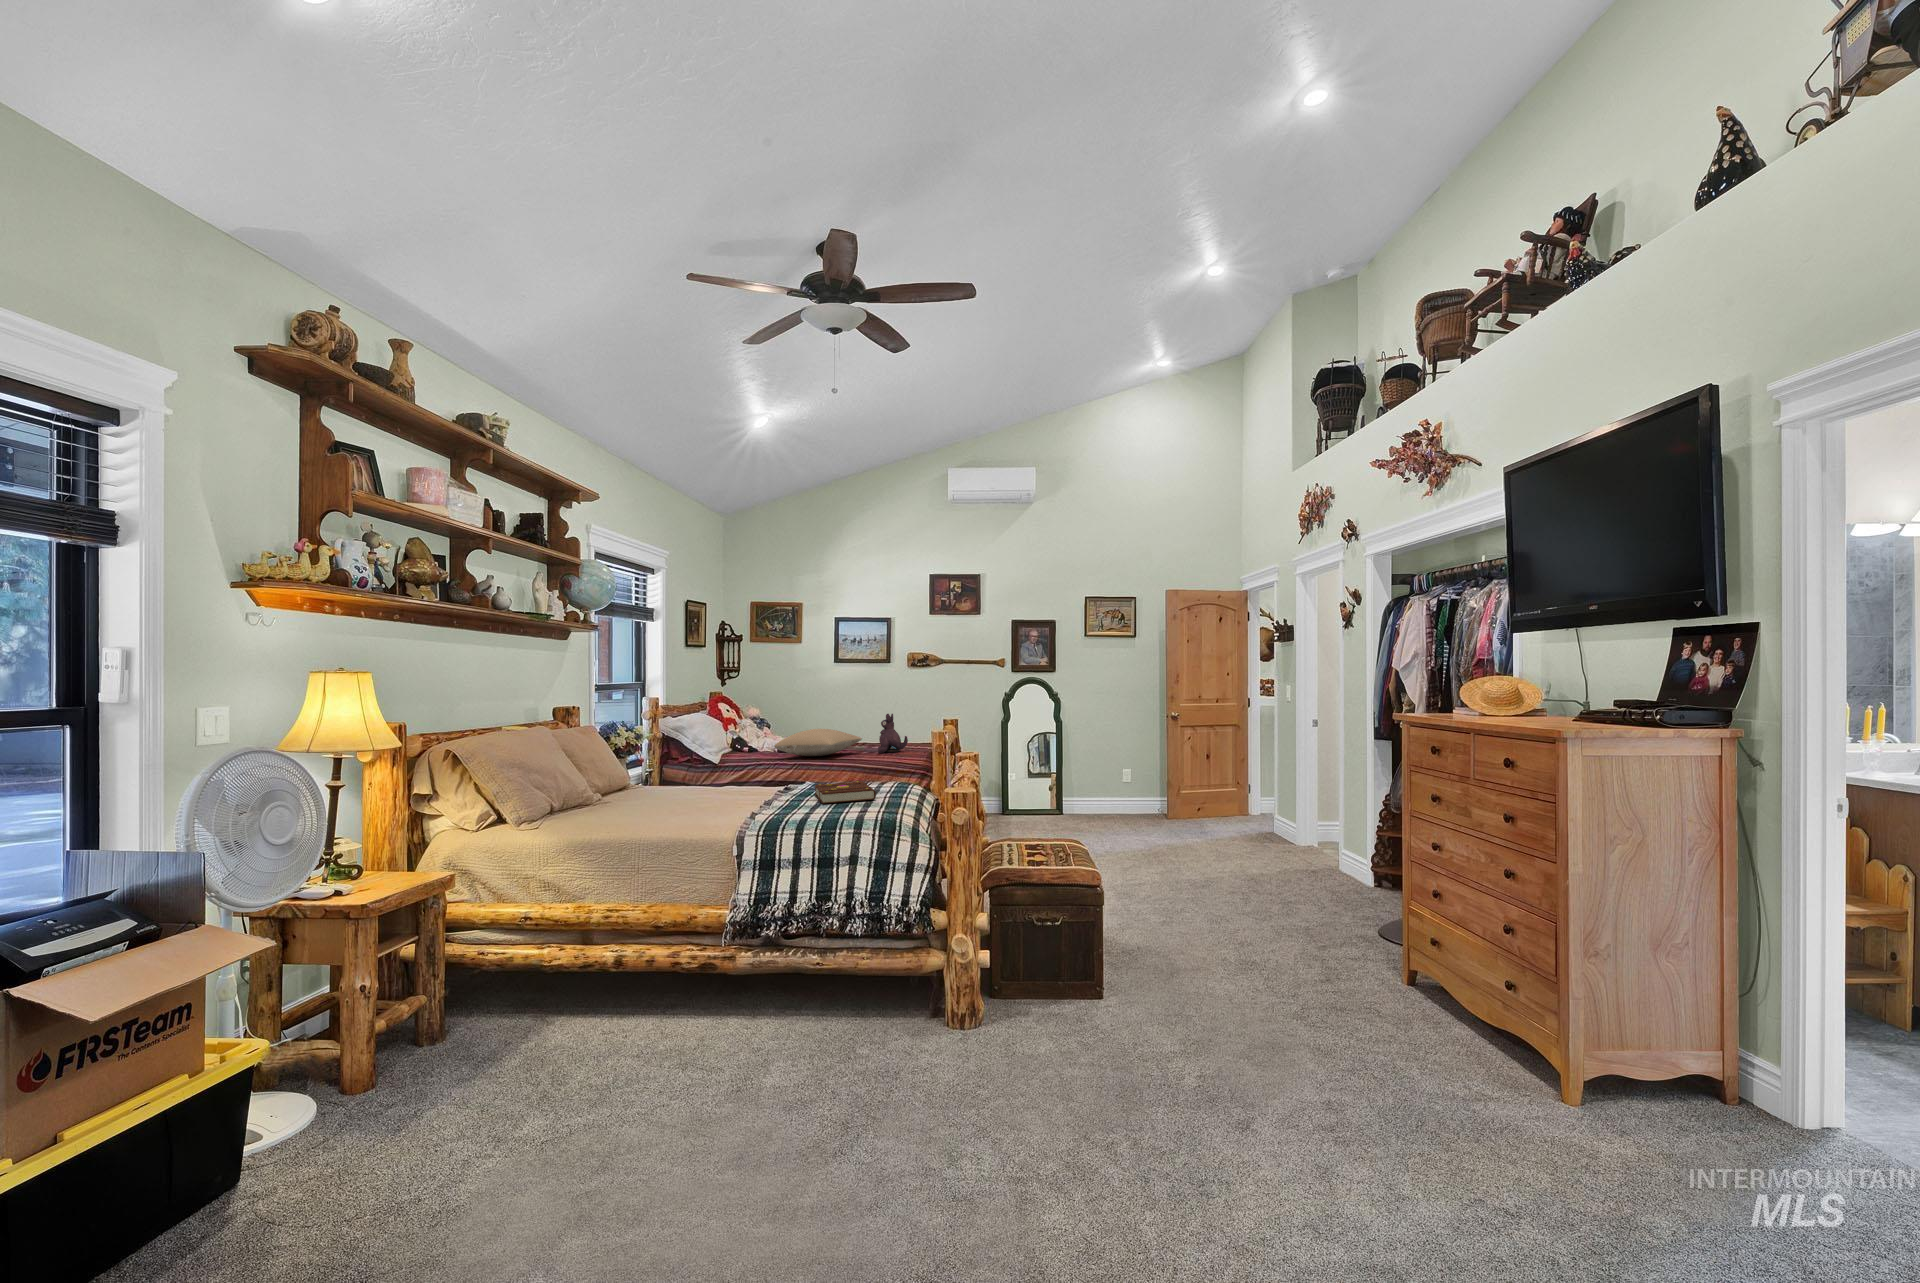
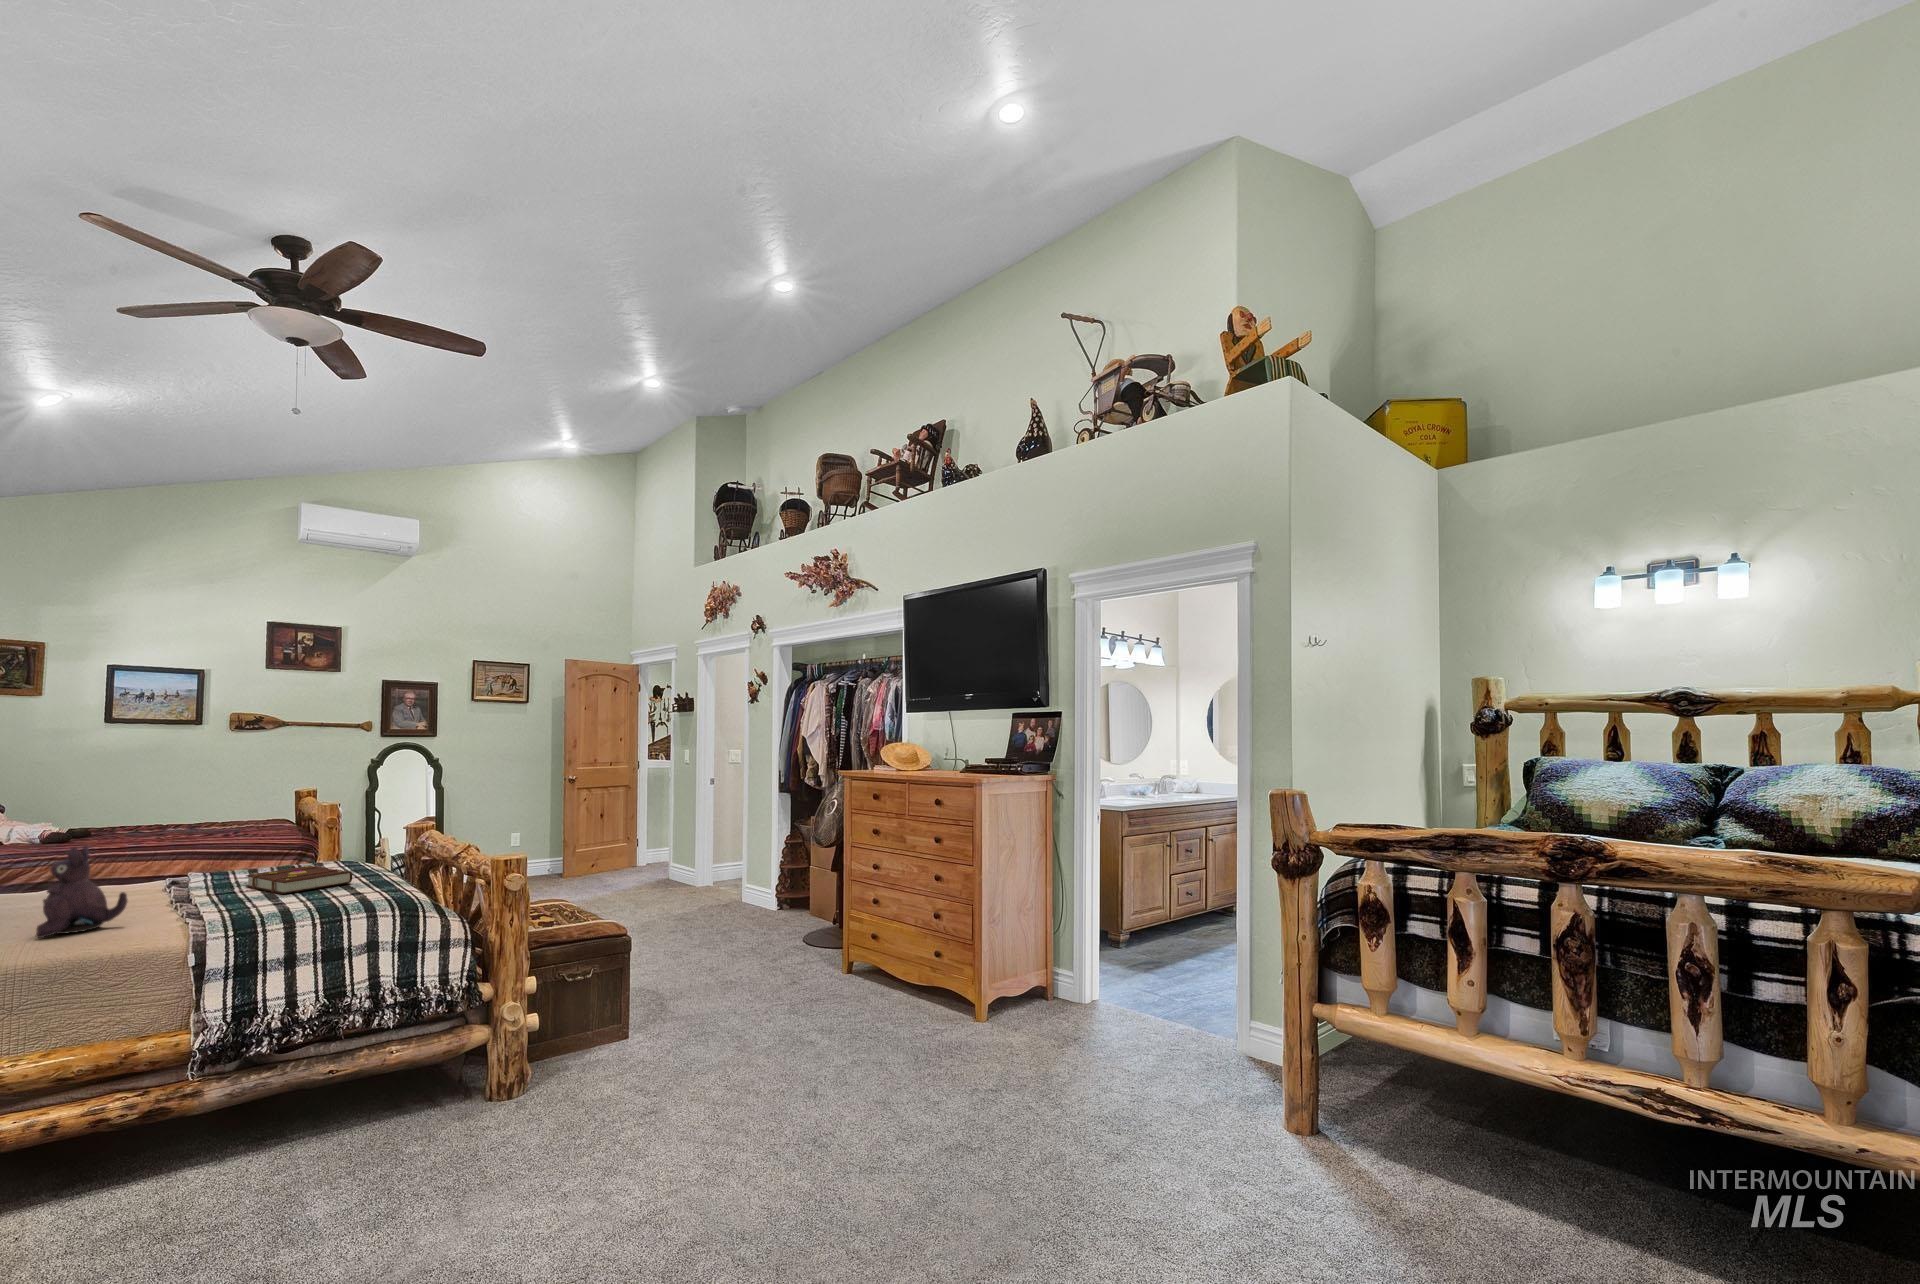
plush toy: present [878,714,908,753] -> present [36,845,127,938]
pillow: present [774,729,862,757] -> none [69,811,210,848]

